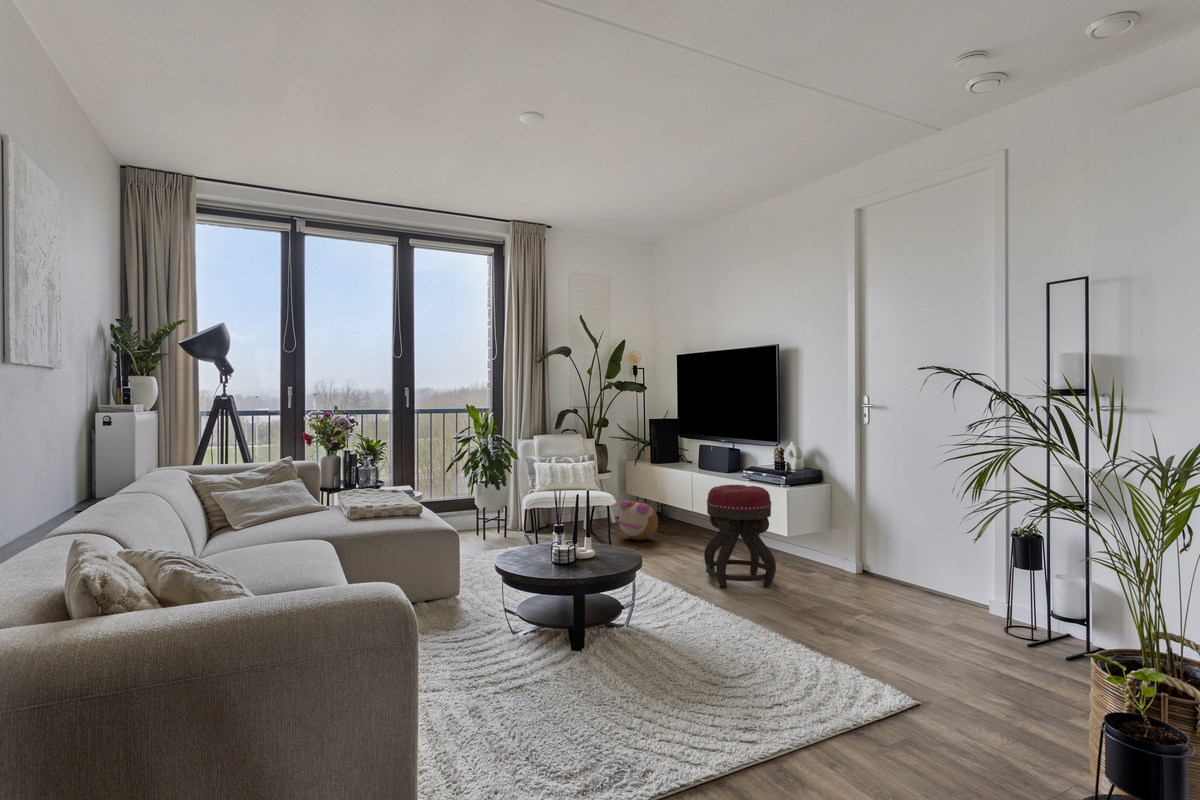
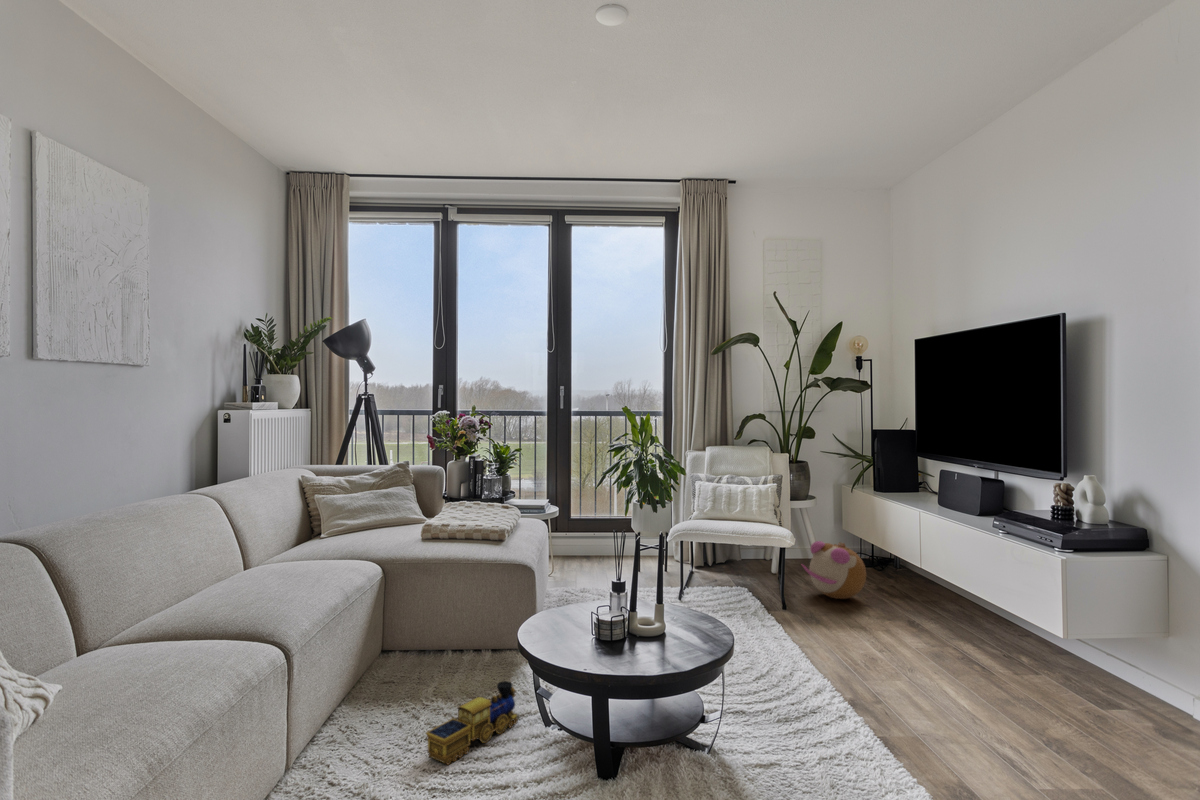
ottoman: present [704,485,776,588] -> none [901,538,1024,720]
toy train: none [447,607,491,663] -> present [426,681,518,765]

